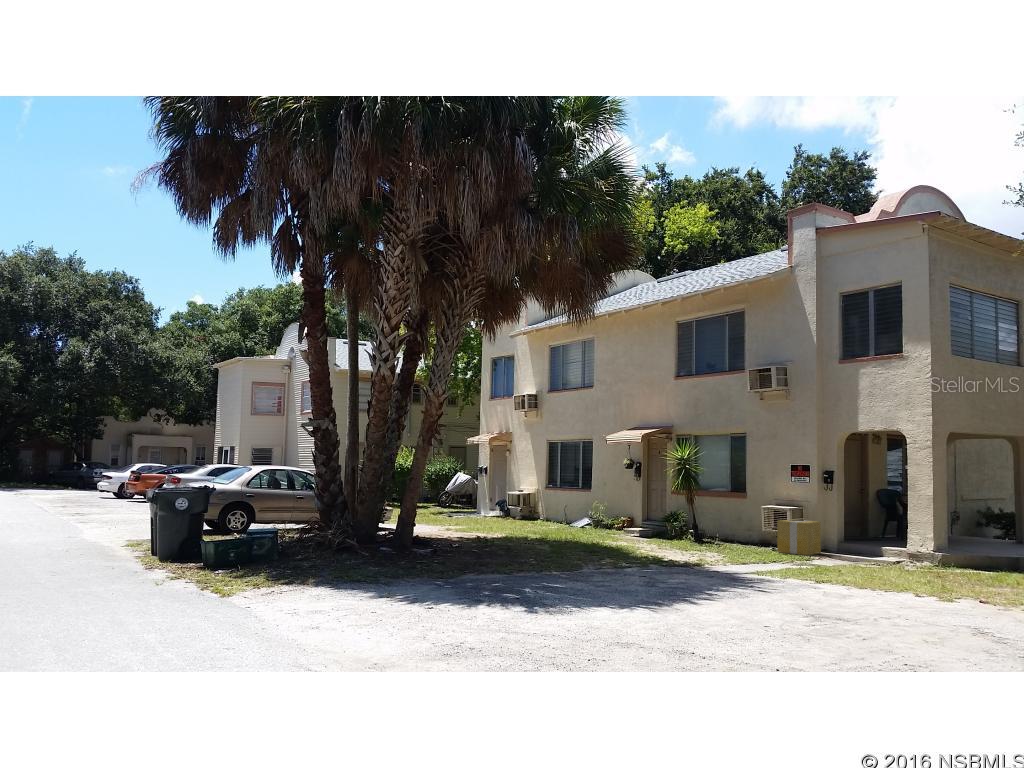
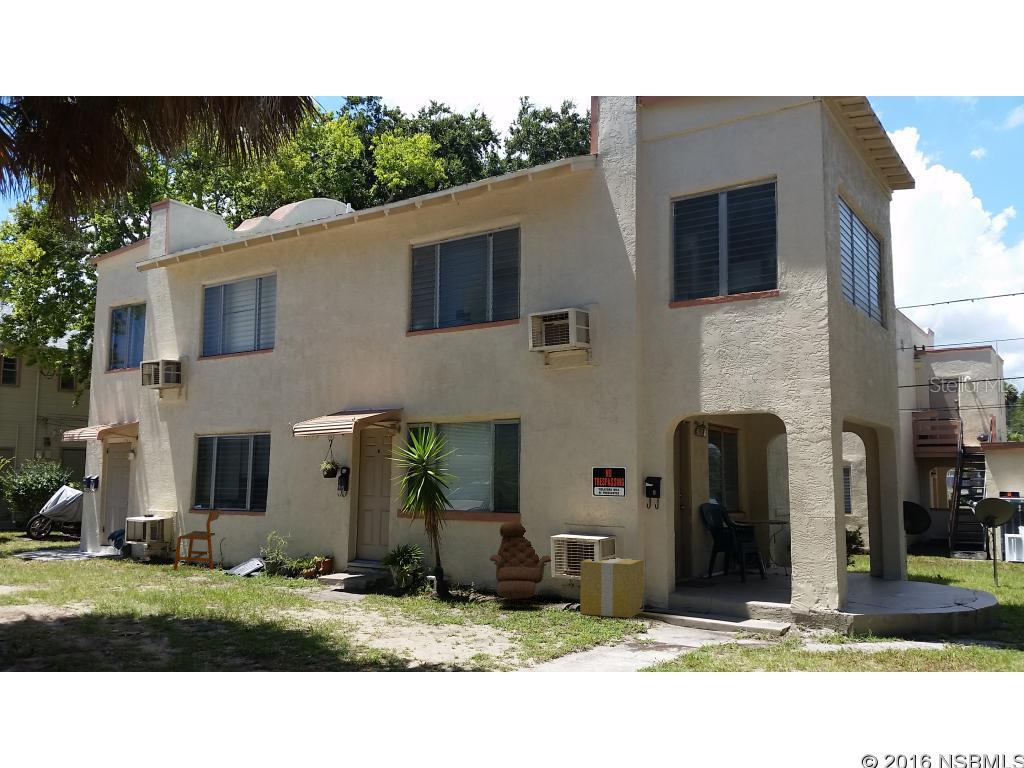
bench: none [538,487,566,524] -> present [174,509,221,570]
lounge chair: none [726,498,765,549] -> present [490,522,551,610]

